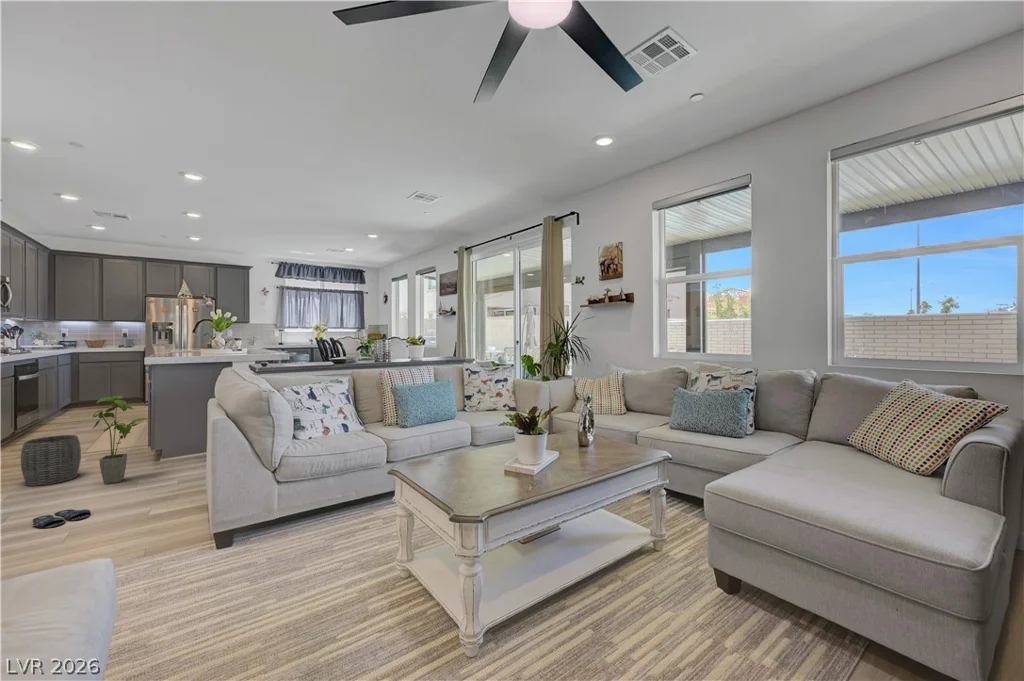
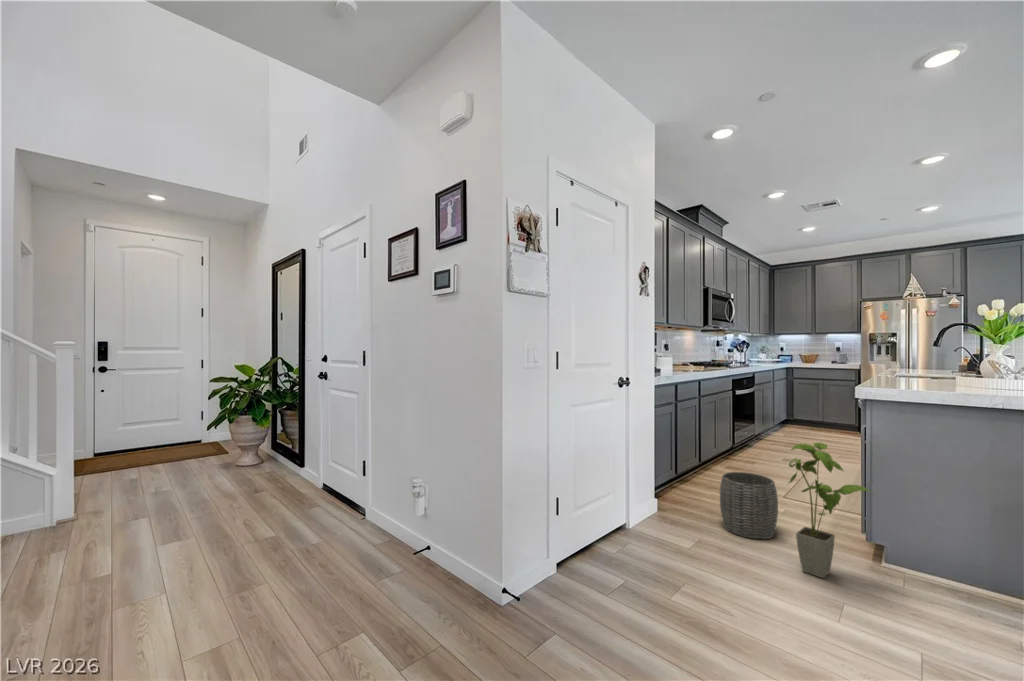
slippers: present [33,509,91,528] -> none [707,601,775,649]

